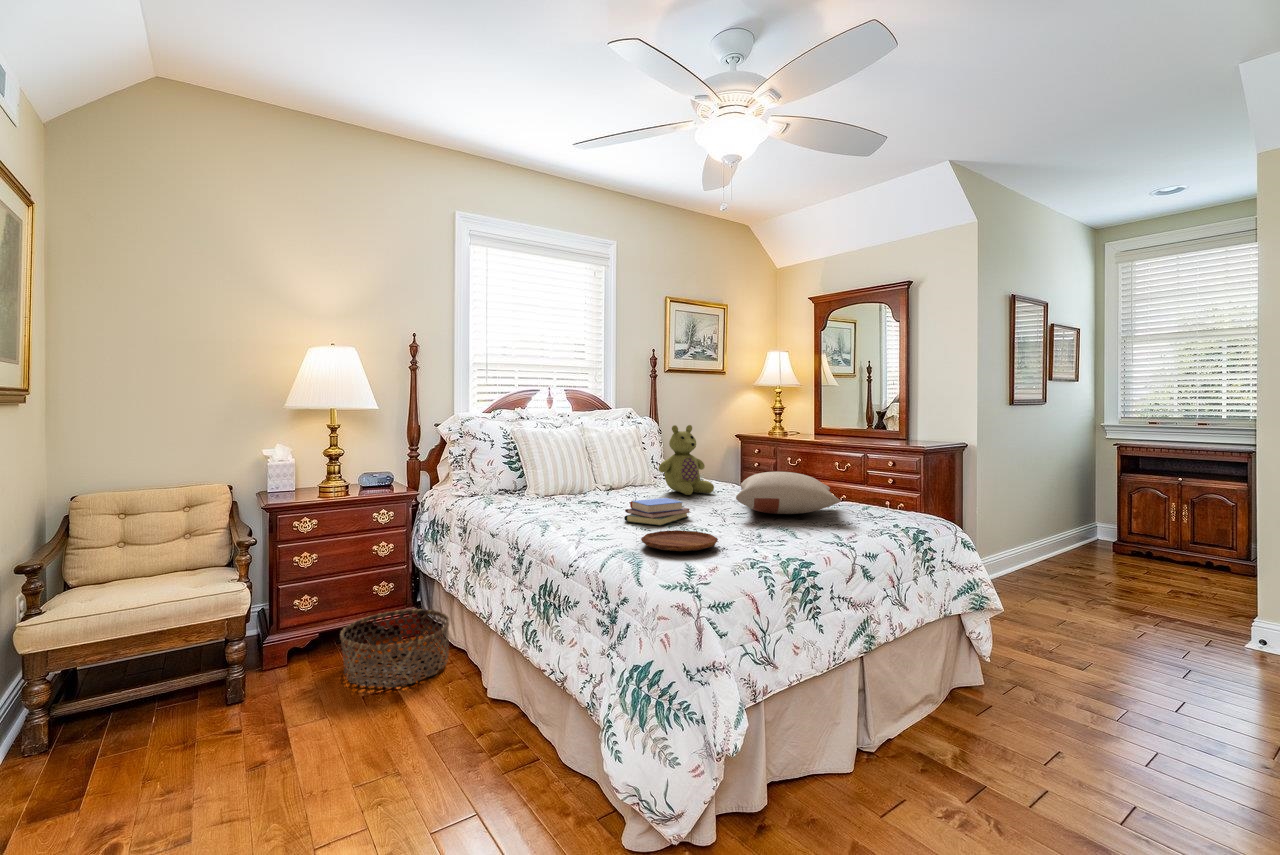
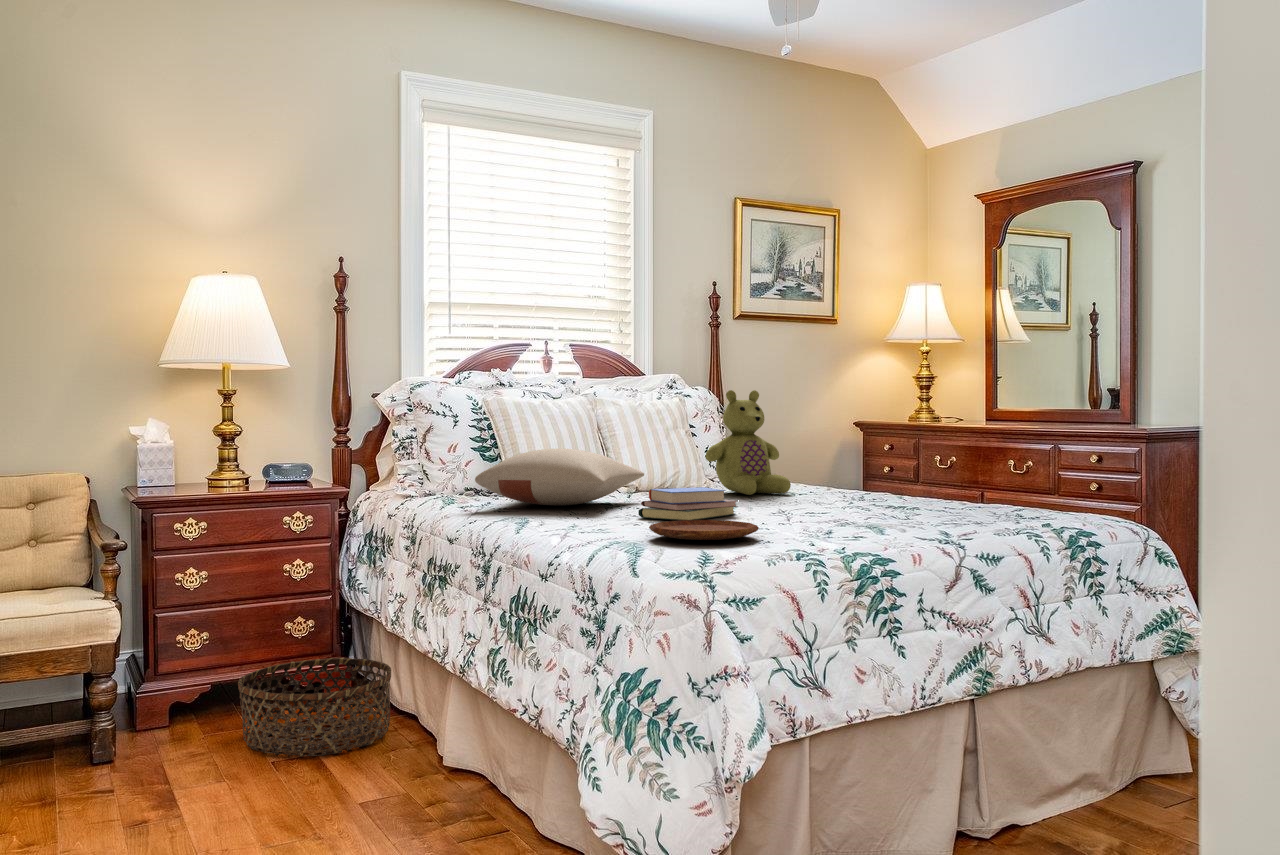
pillow: present [736,472,840,514] -> present [475,448,644,505]

